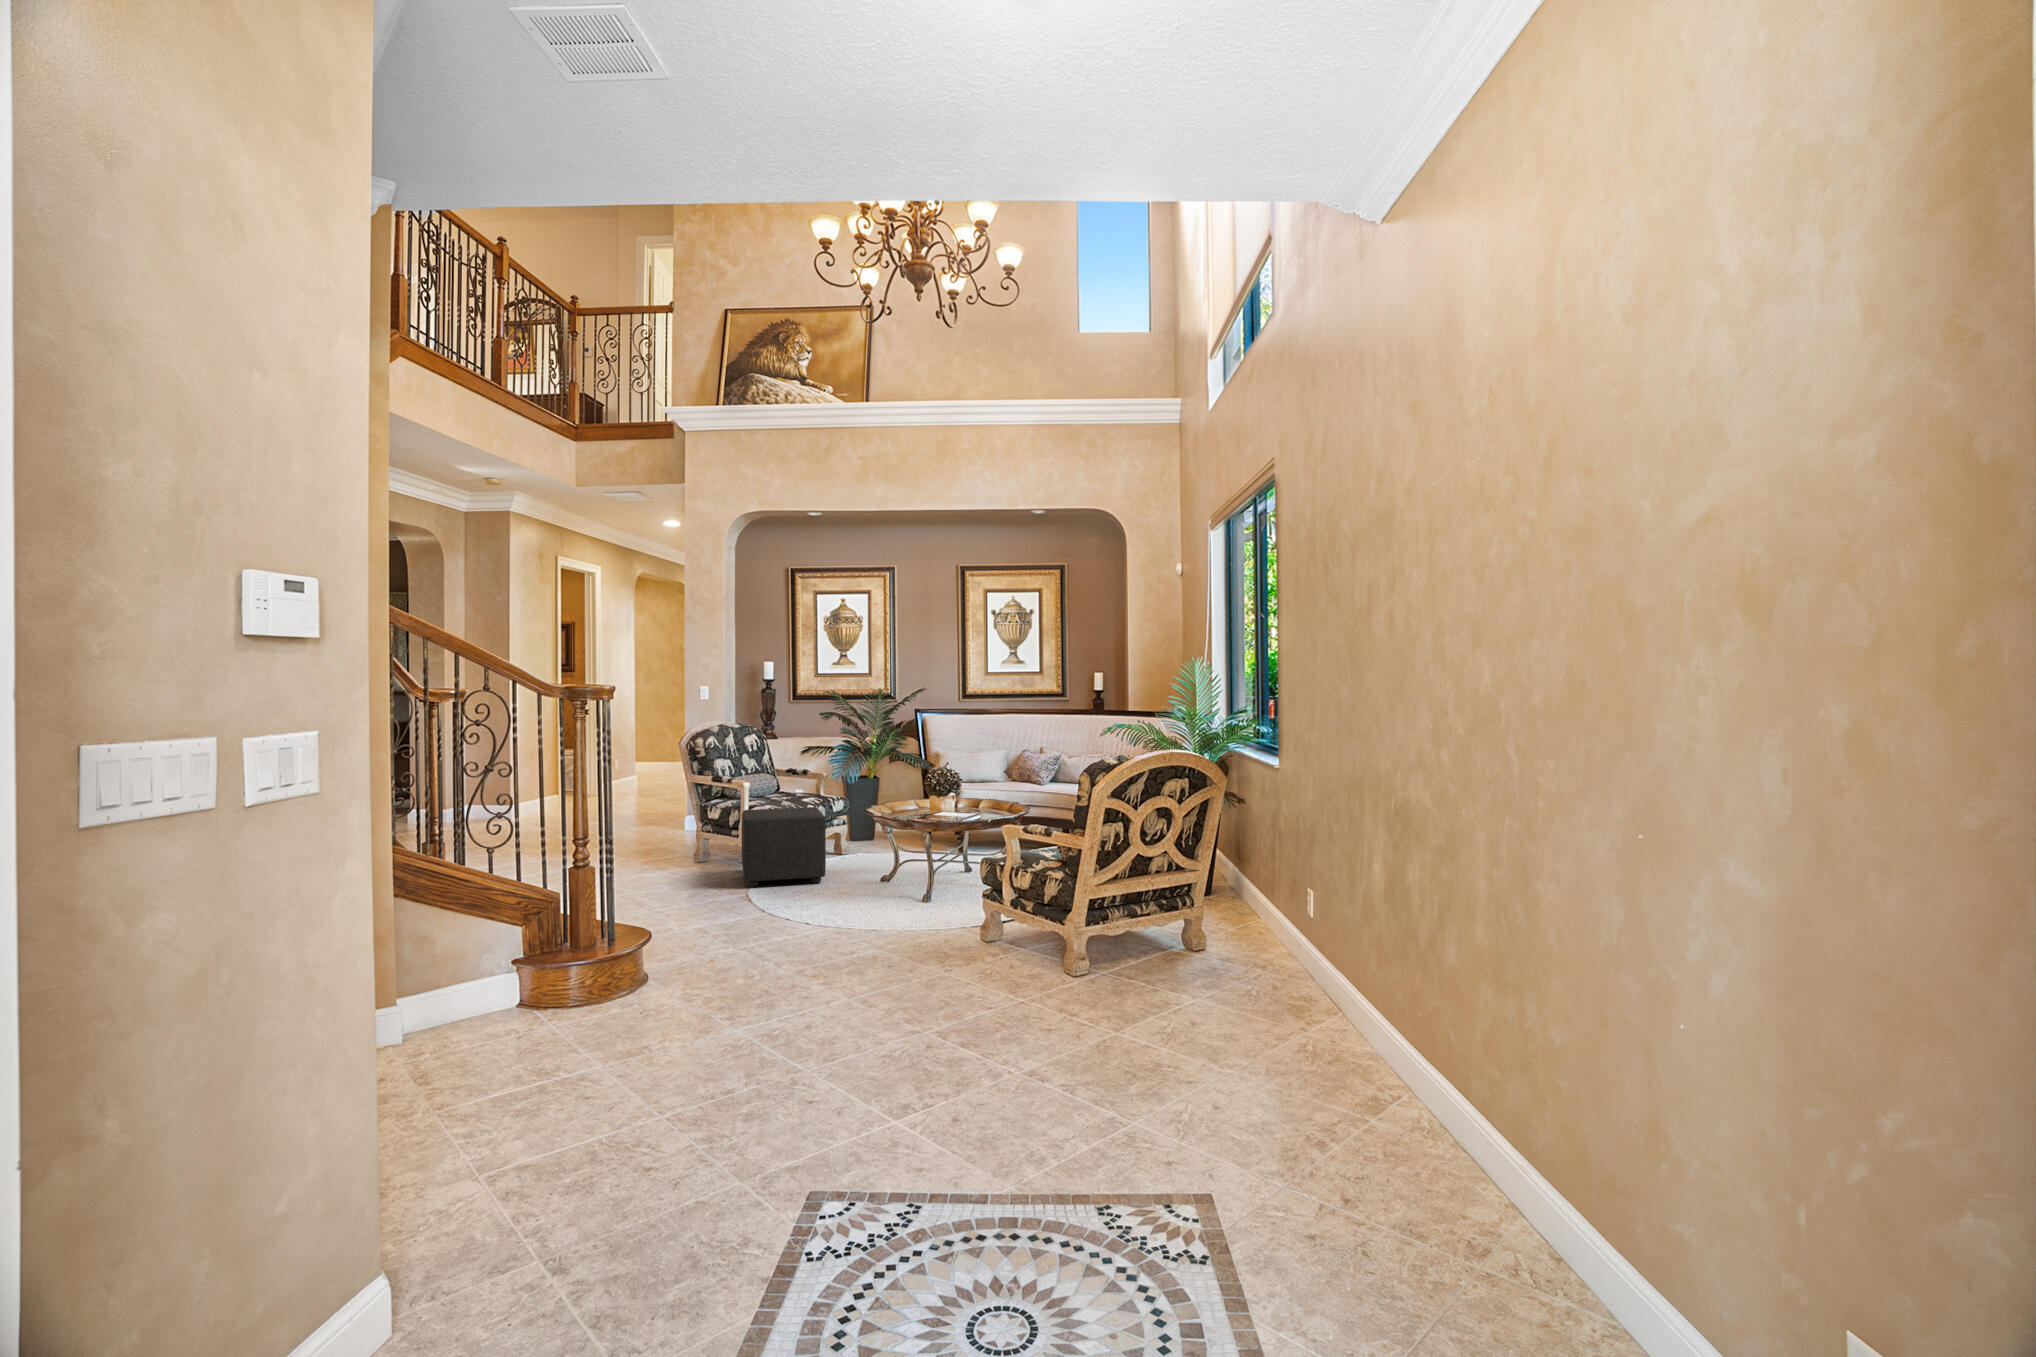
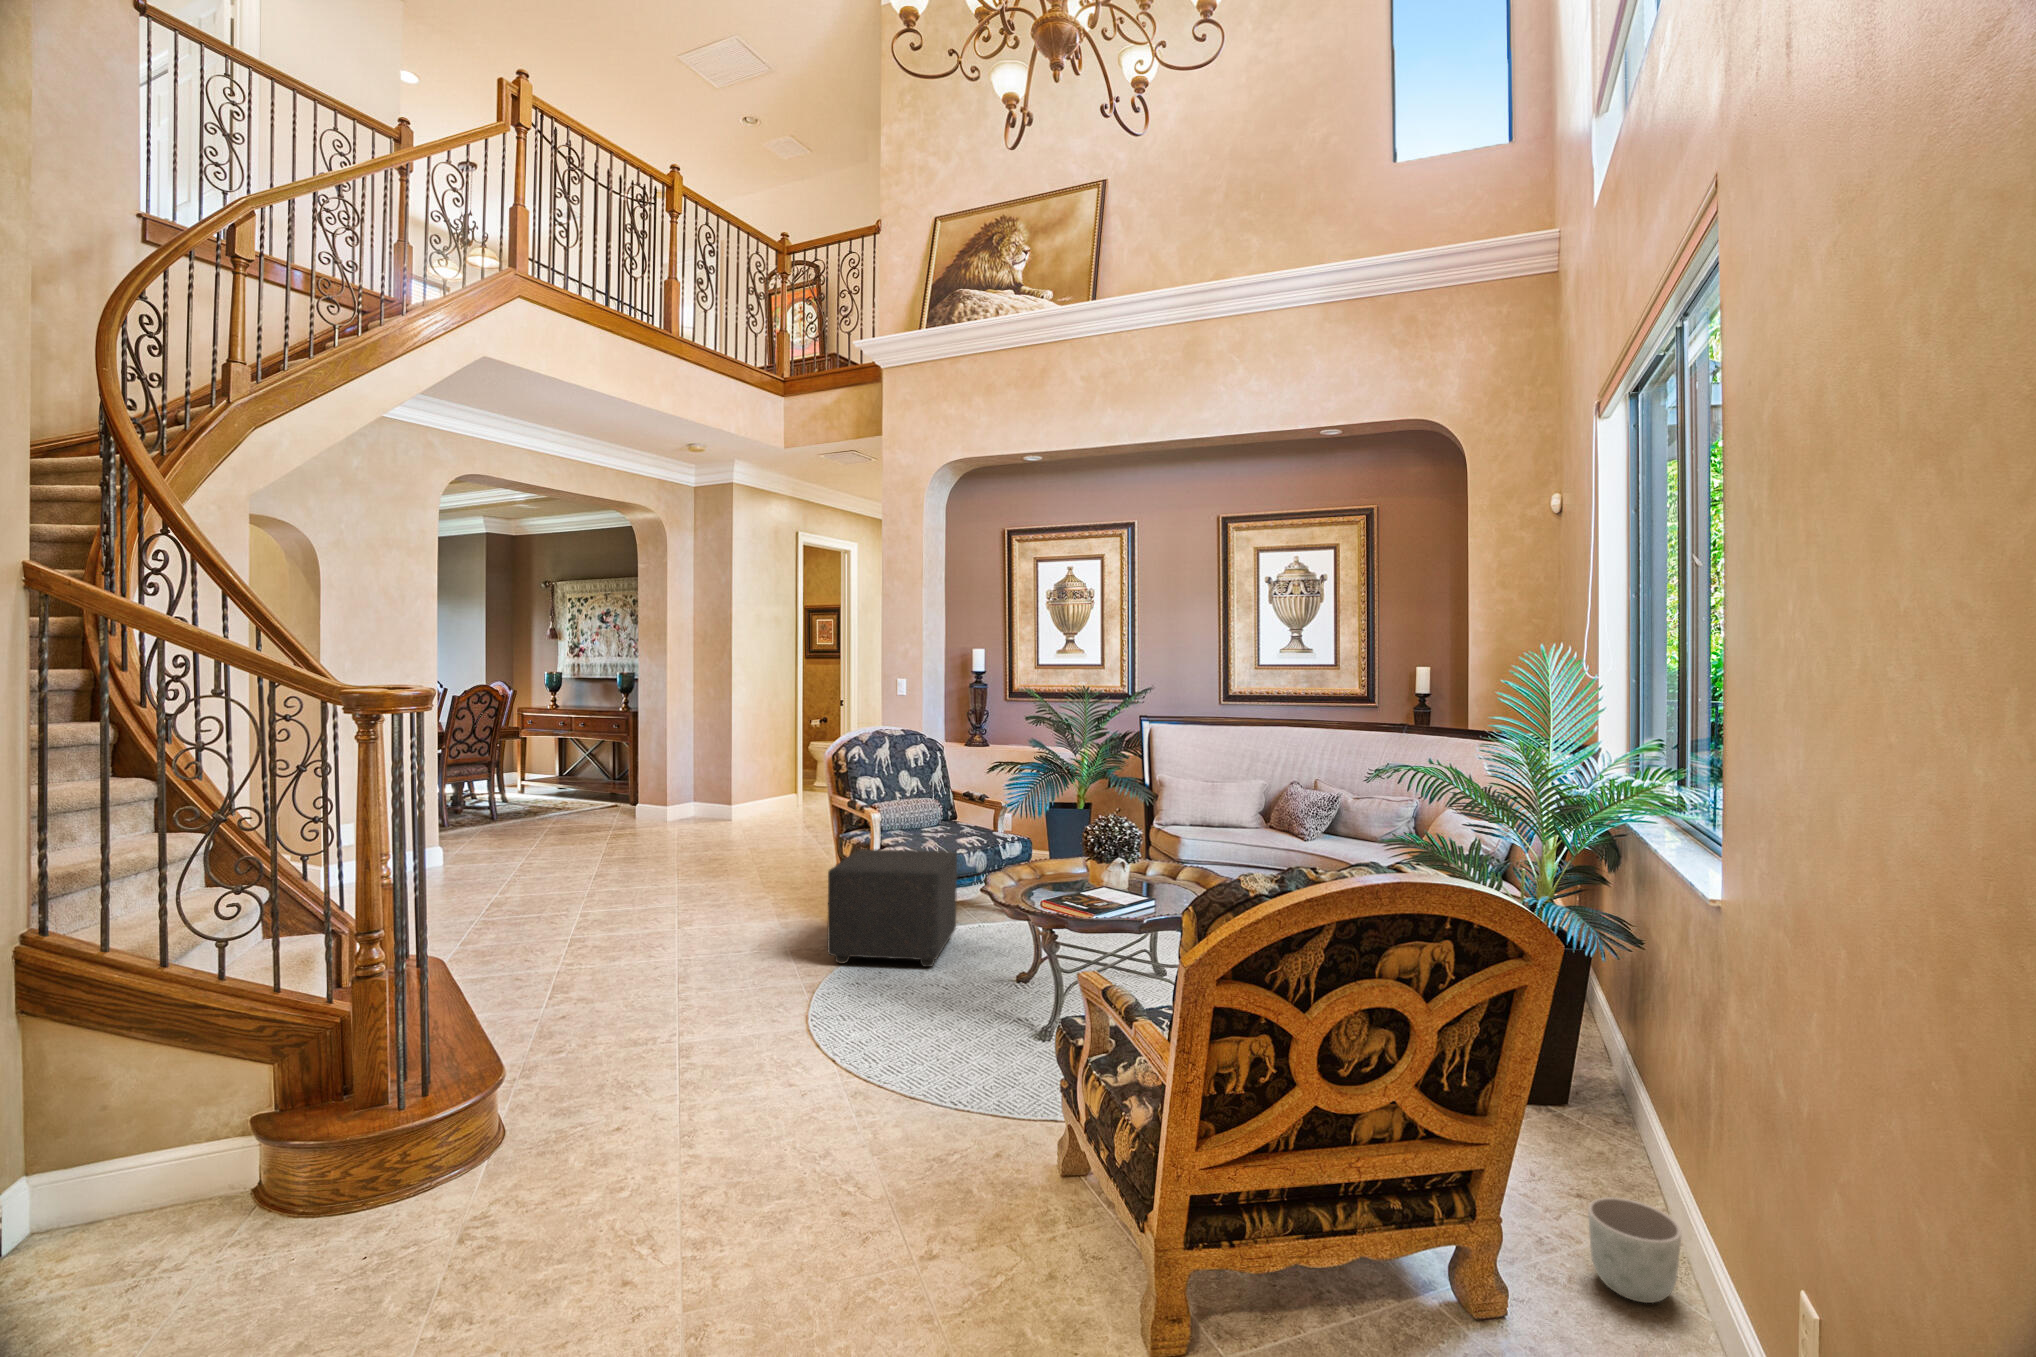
planter: none [1231,901,1265,936] -> present [1588,1197,1682,1303]

